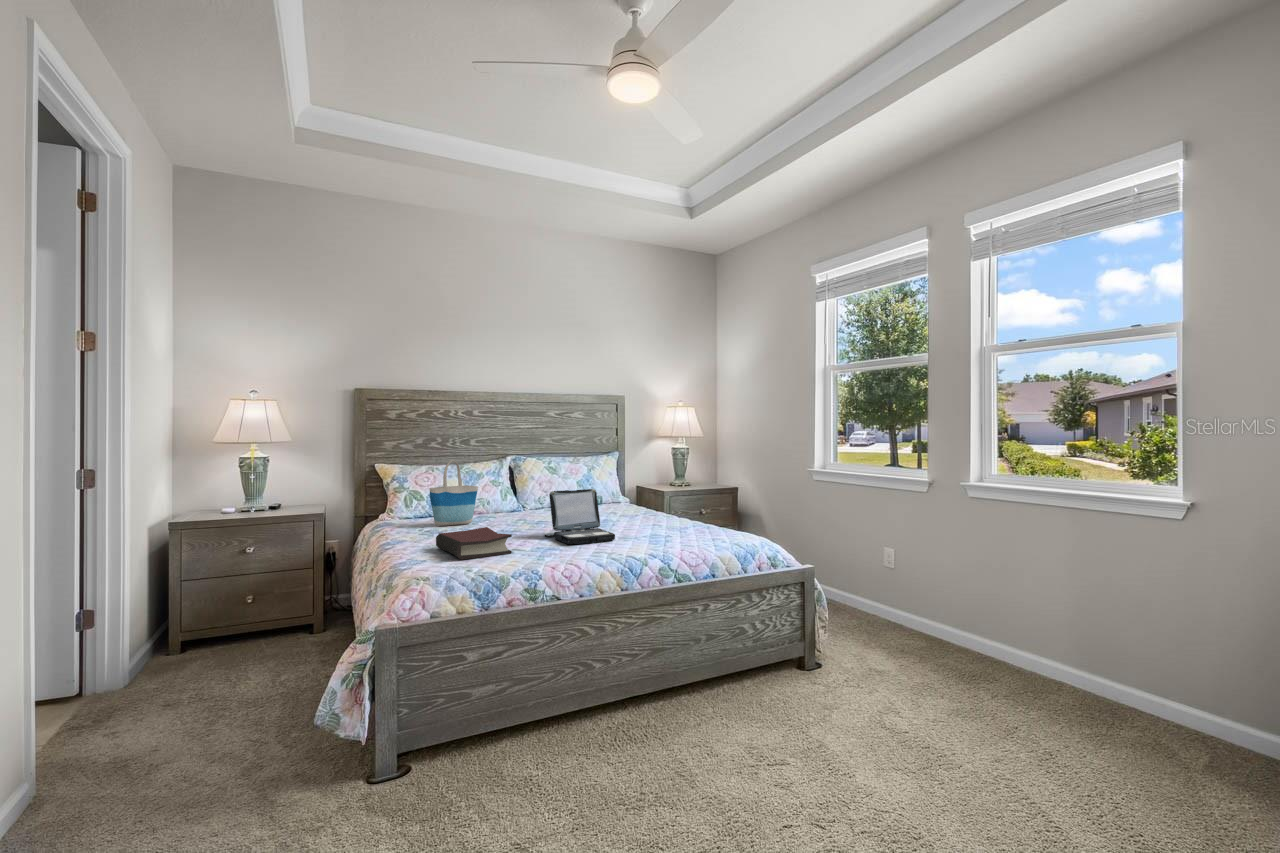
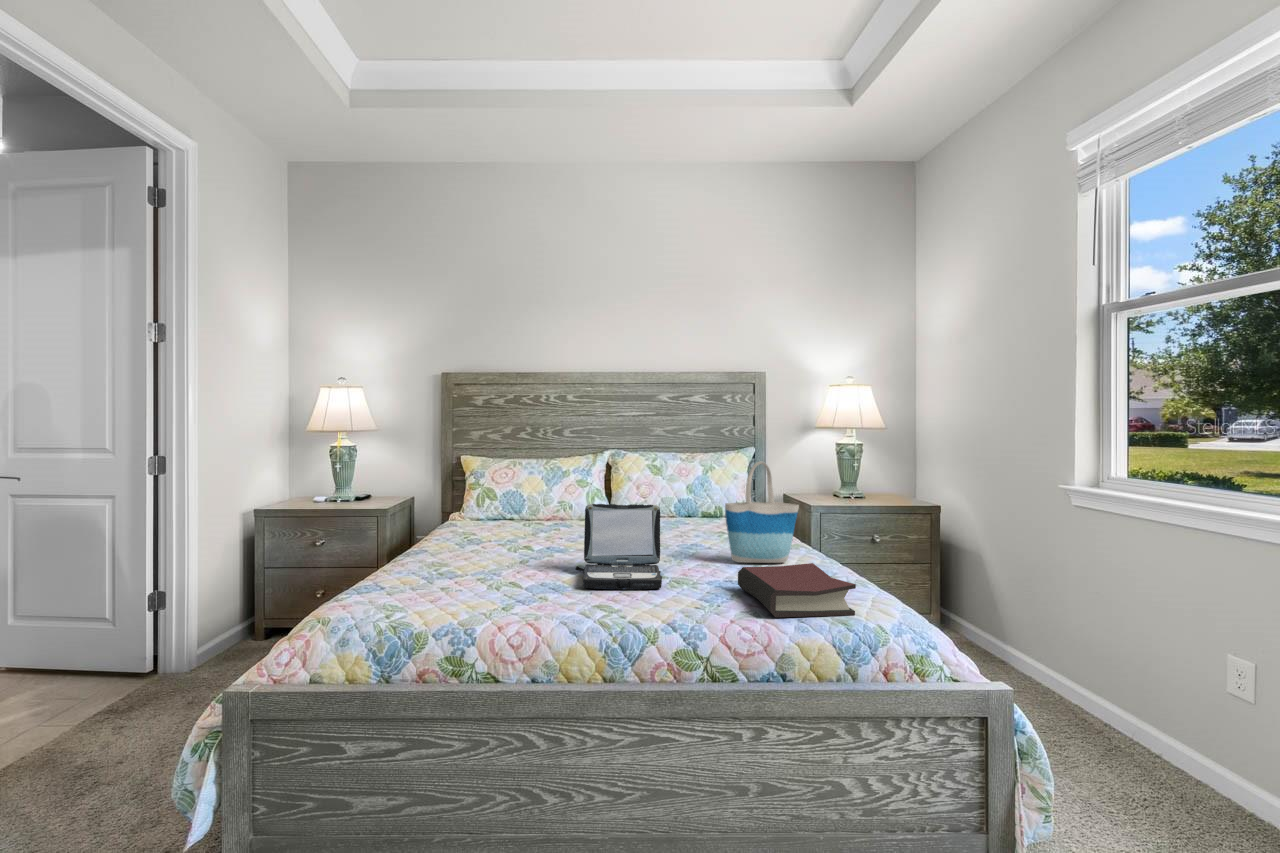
tote bag: present [430,460,478,526] -> present [725,462,799,563]
hardback book: present [436,527,512,560] -> present [738,563,856,617]

